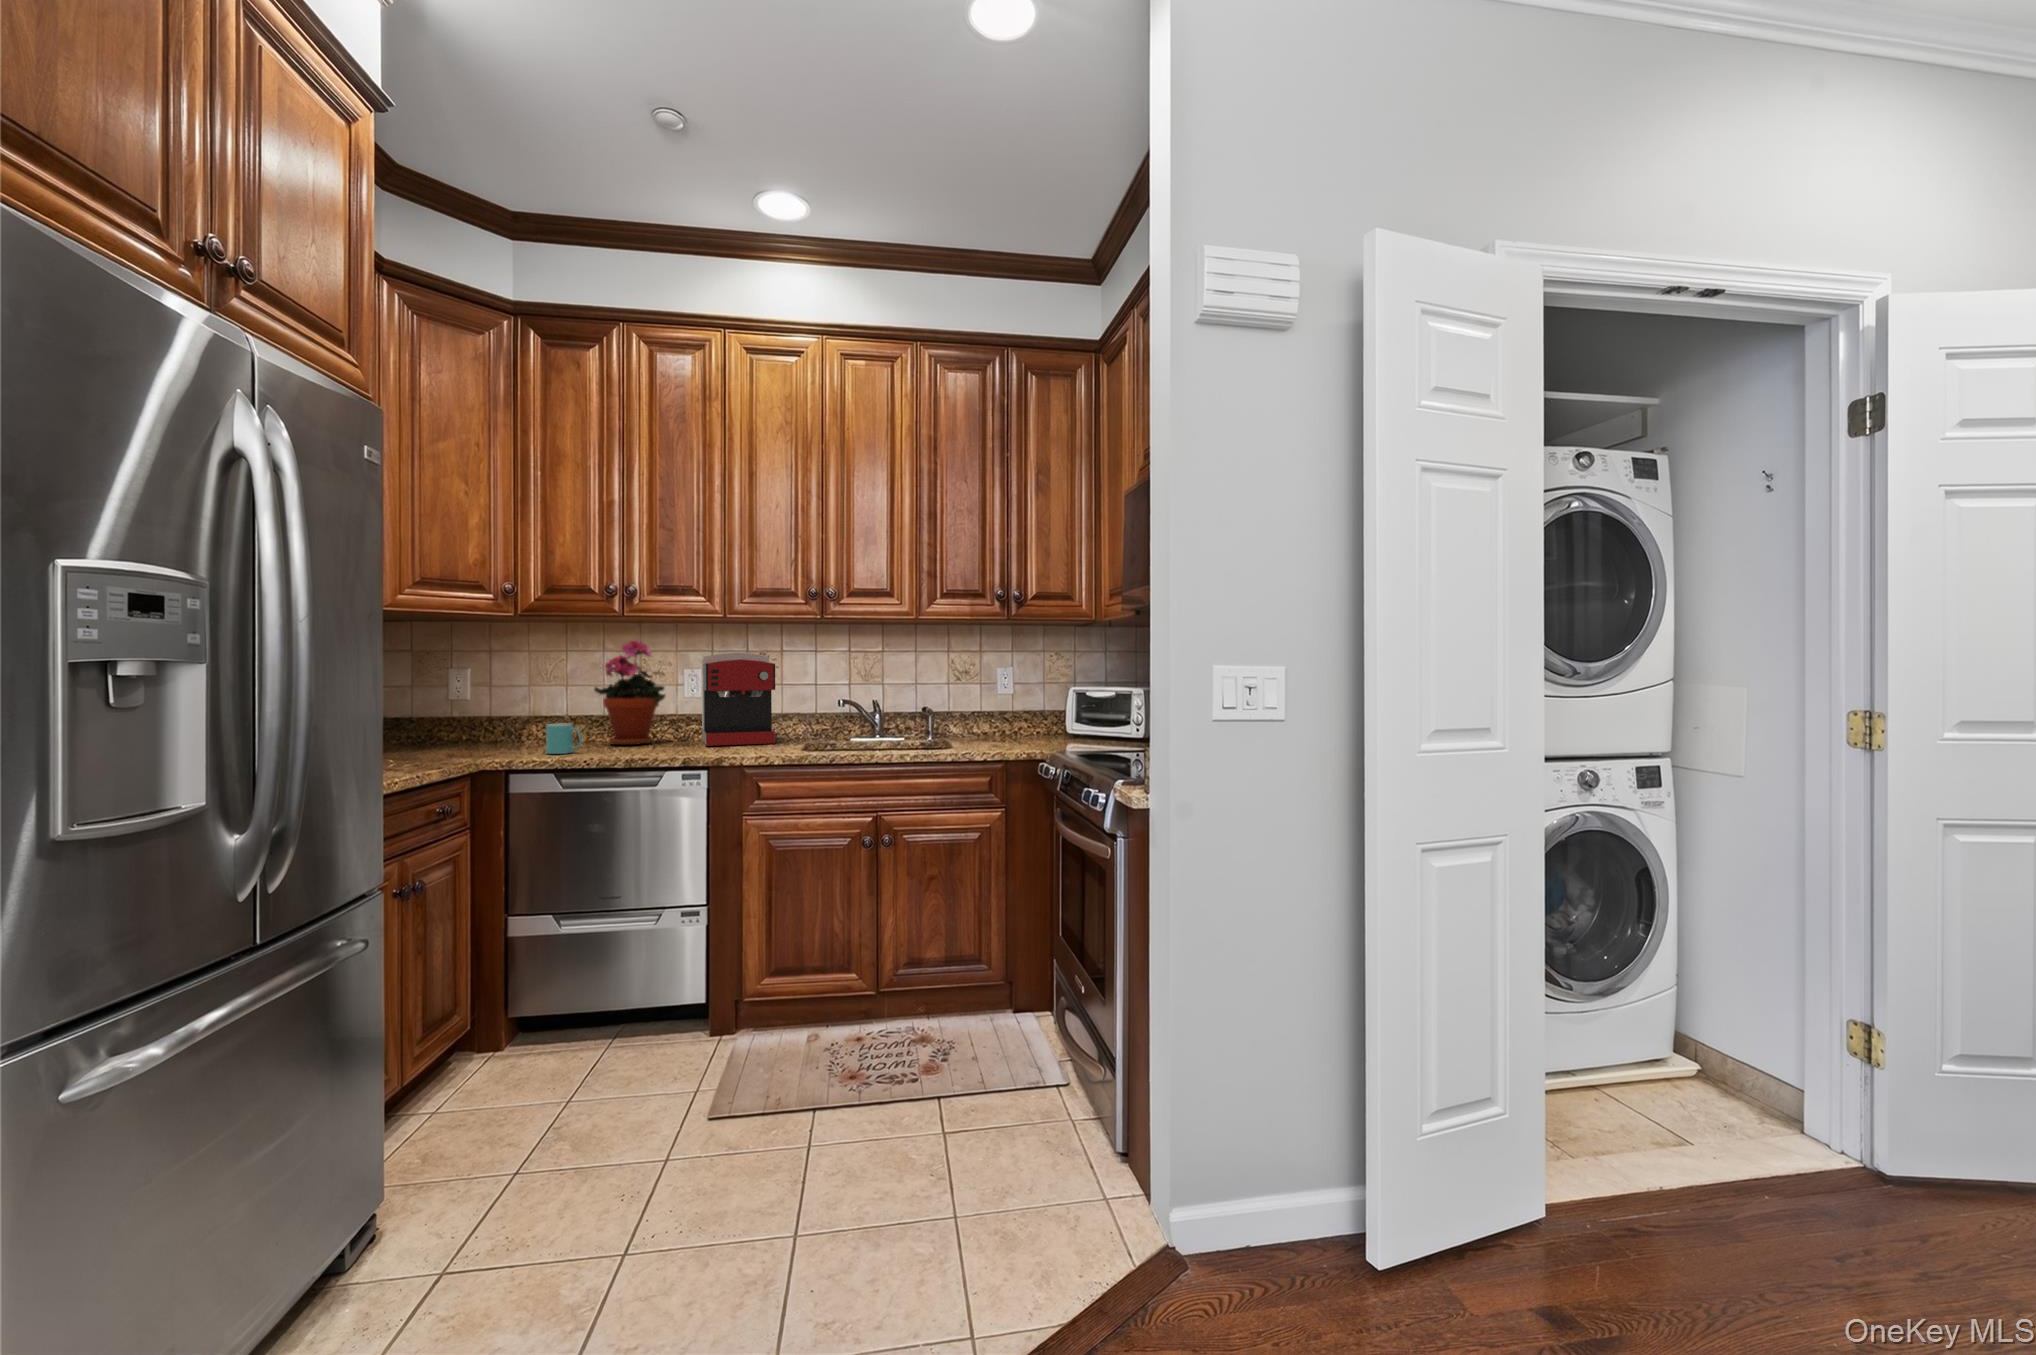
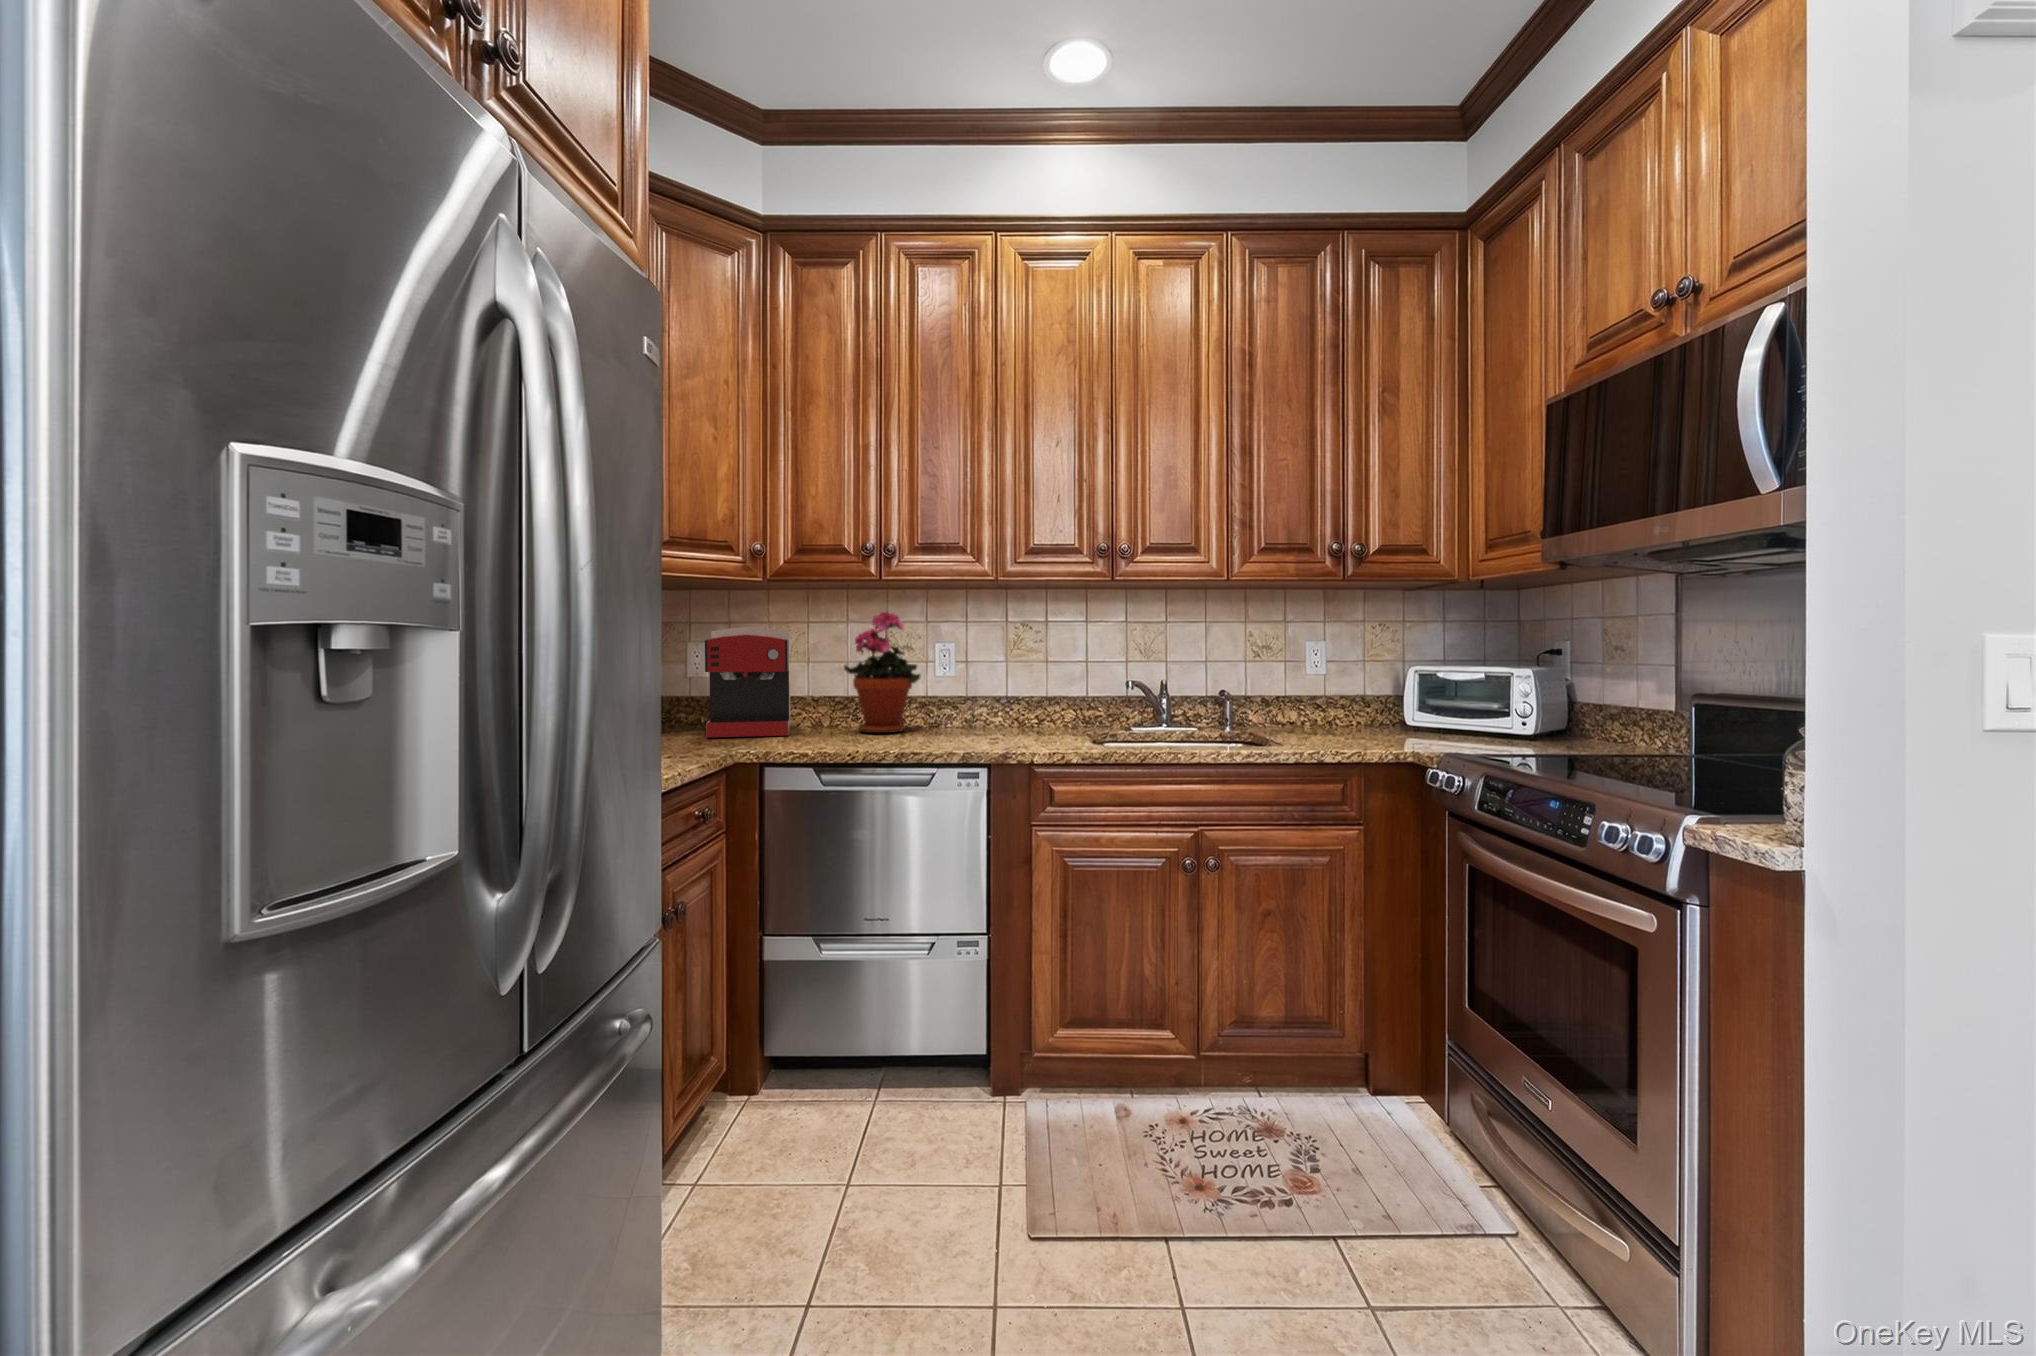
coffee maker: present [702,653,775,746] -> present [705,627,790,737]
mug: present [546,724,582,754] -> none [799,708,838,744]

